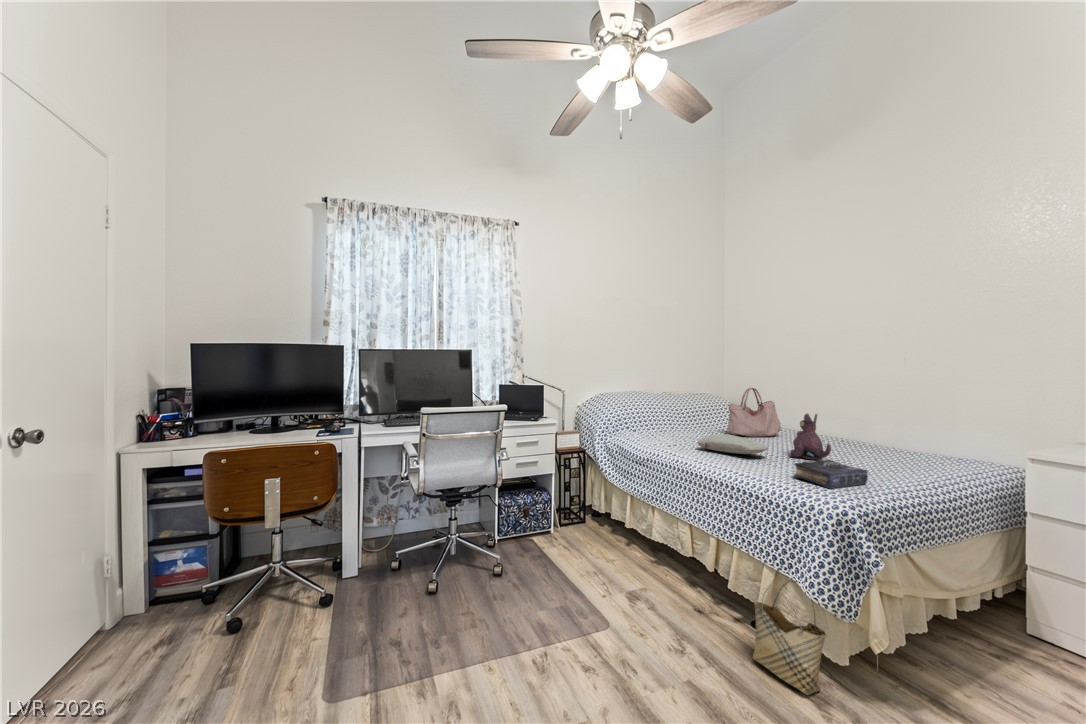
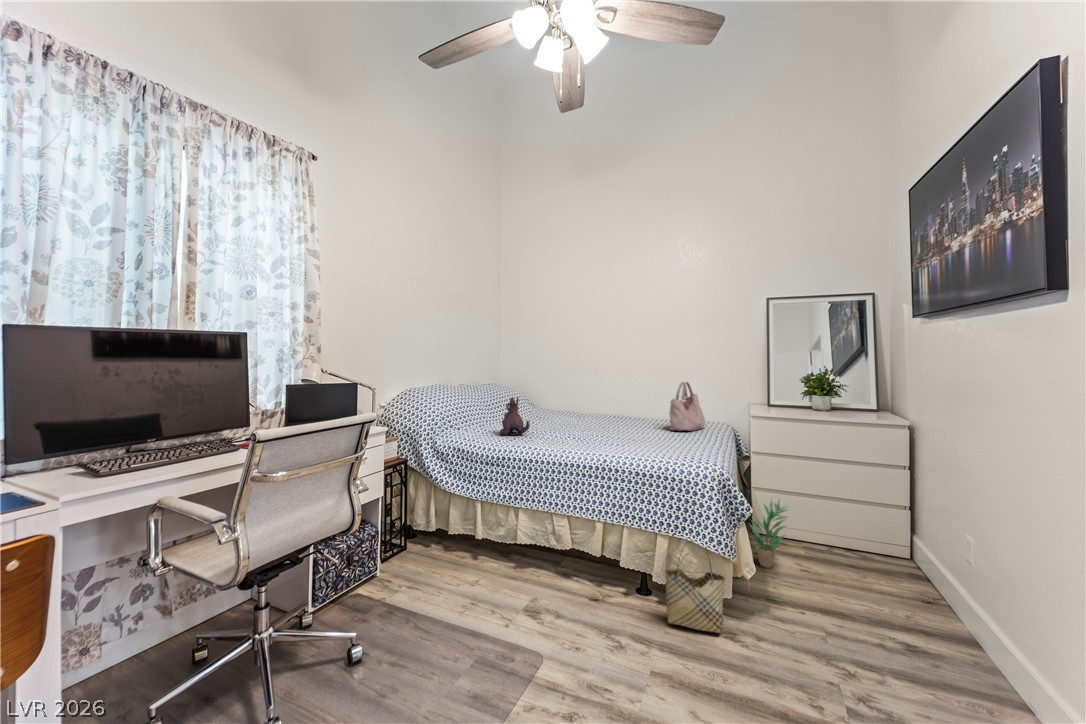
handbag: present [728,388,781,437] -> present [669,382,705,431]
plush toy: present [790,414,831,460] -> present [500,397,530,436]
pillow: present [698,434,768,454] -> none [548,424,611,441]
book: present [794,460,868,489] -> none [659,435,701,458]
potted plant: none [960,578,1047,681] -> present [750,499,786,568]

